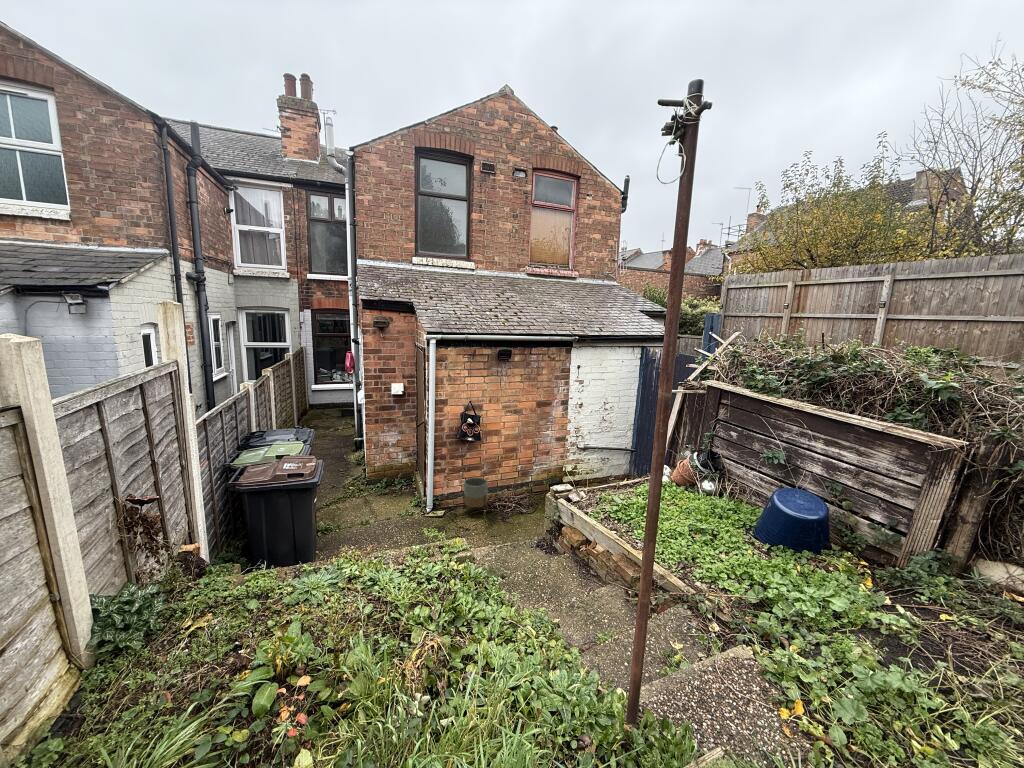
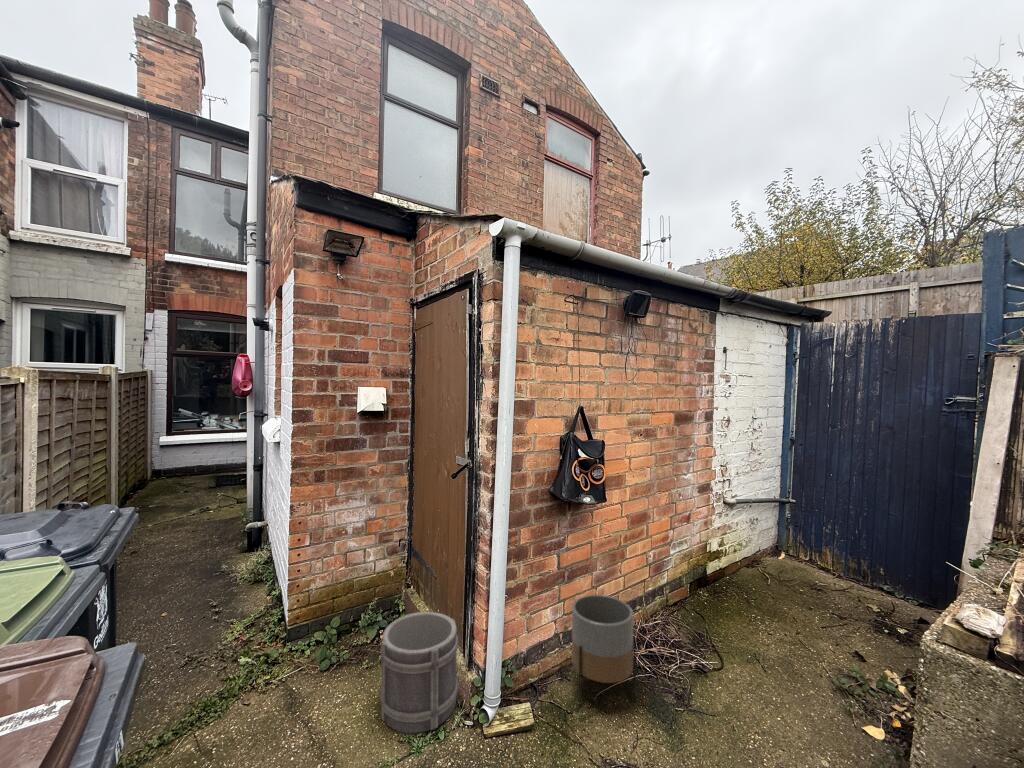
bucket: none [393,476,421,512] -> present [380,612,458,733]

